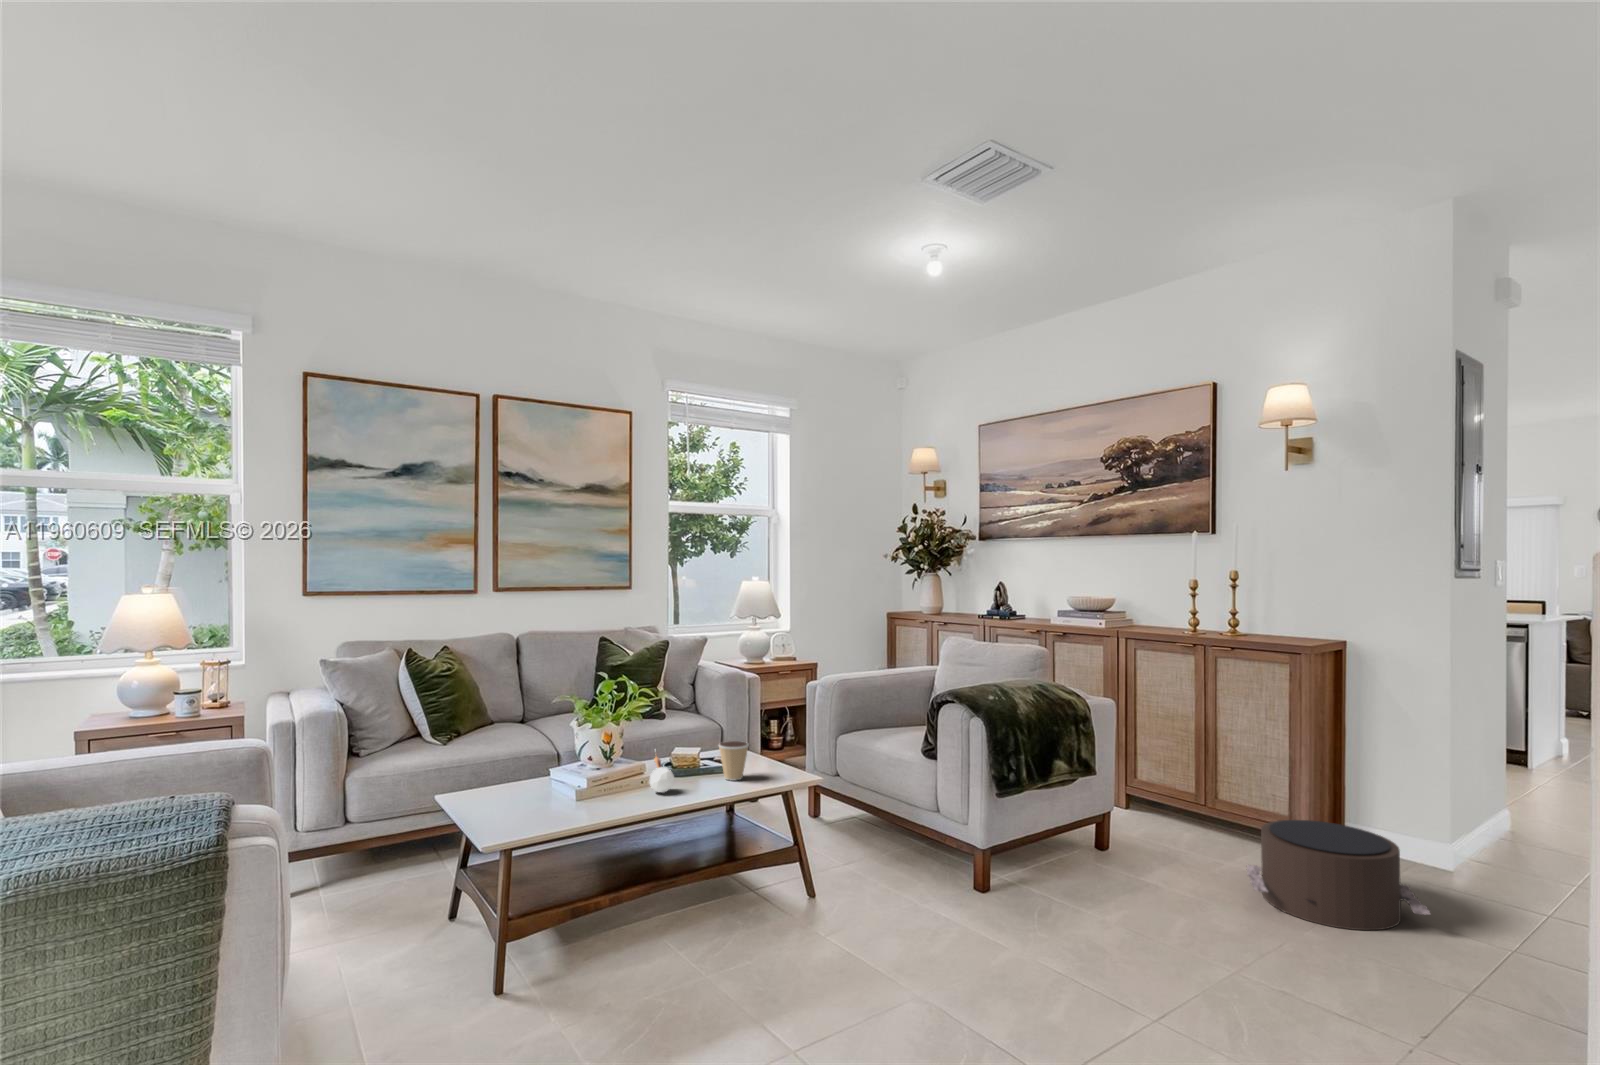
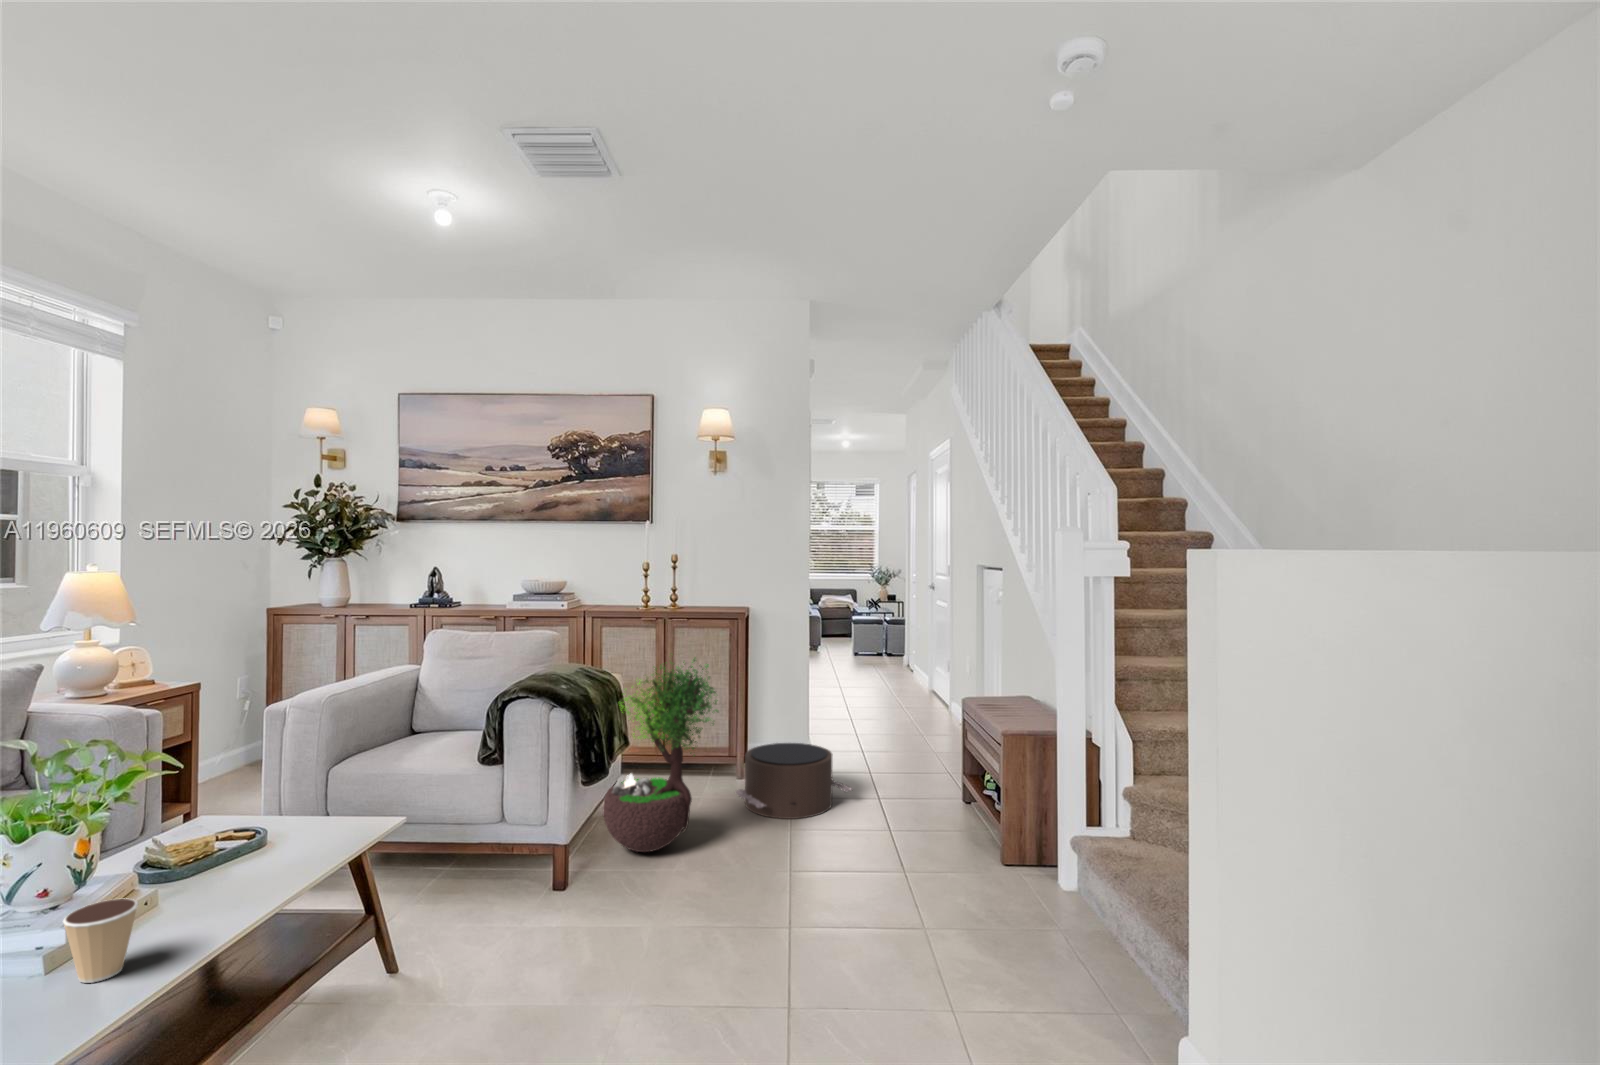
potted tree: none [1047,675,1180,894] -> present [603,659,718,852]
coffee cup: present [719,741,749,781] -> present [63,899,138,983]
candle: present [649,756,674,793] -> none [183,842,228,905]

